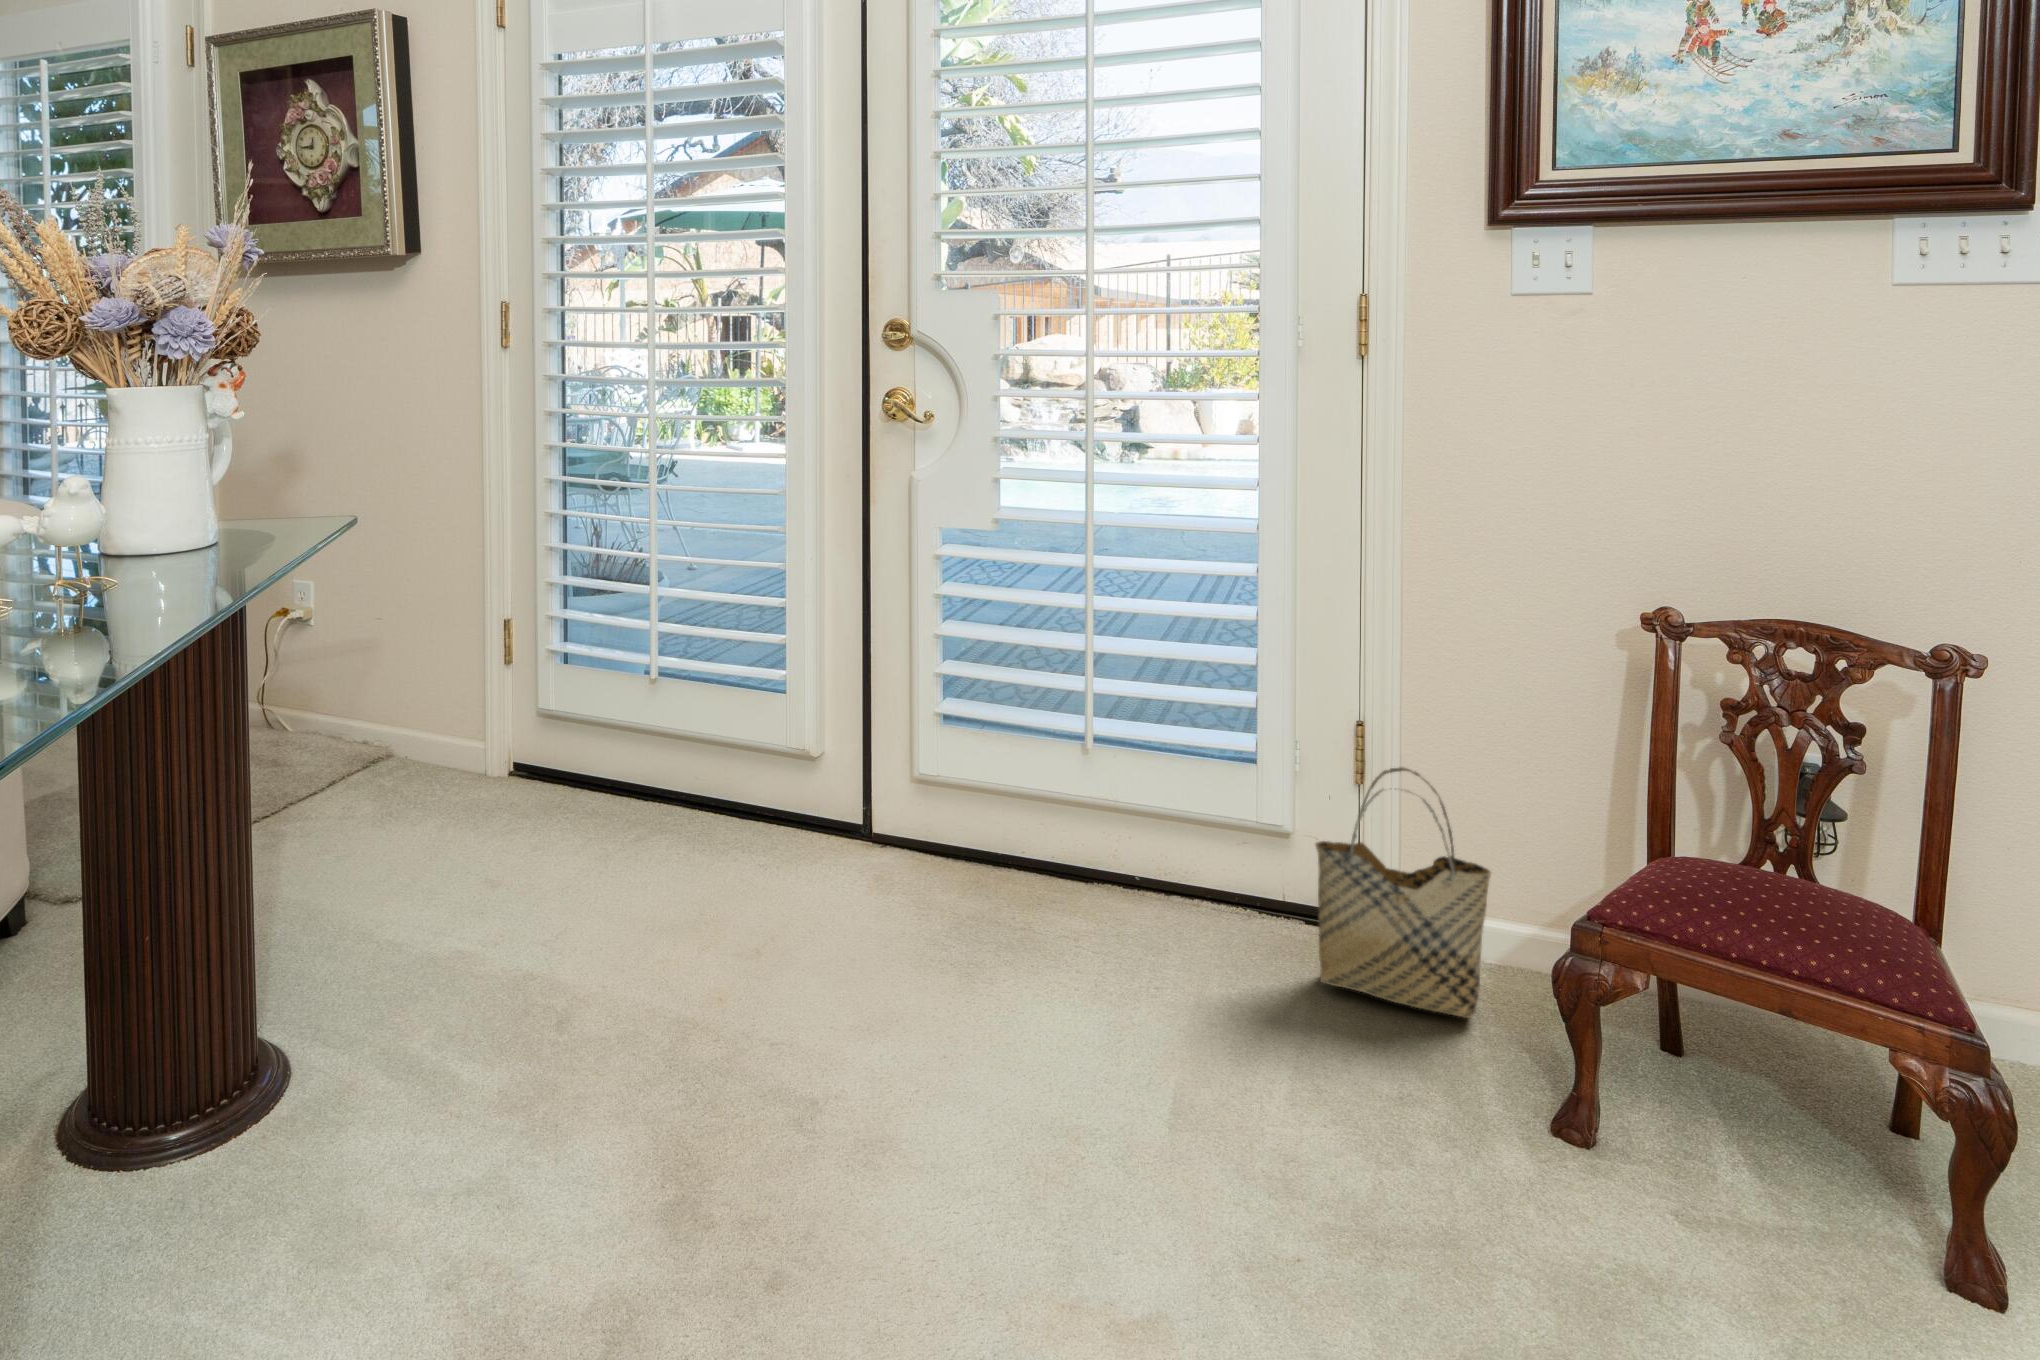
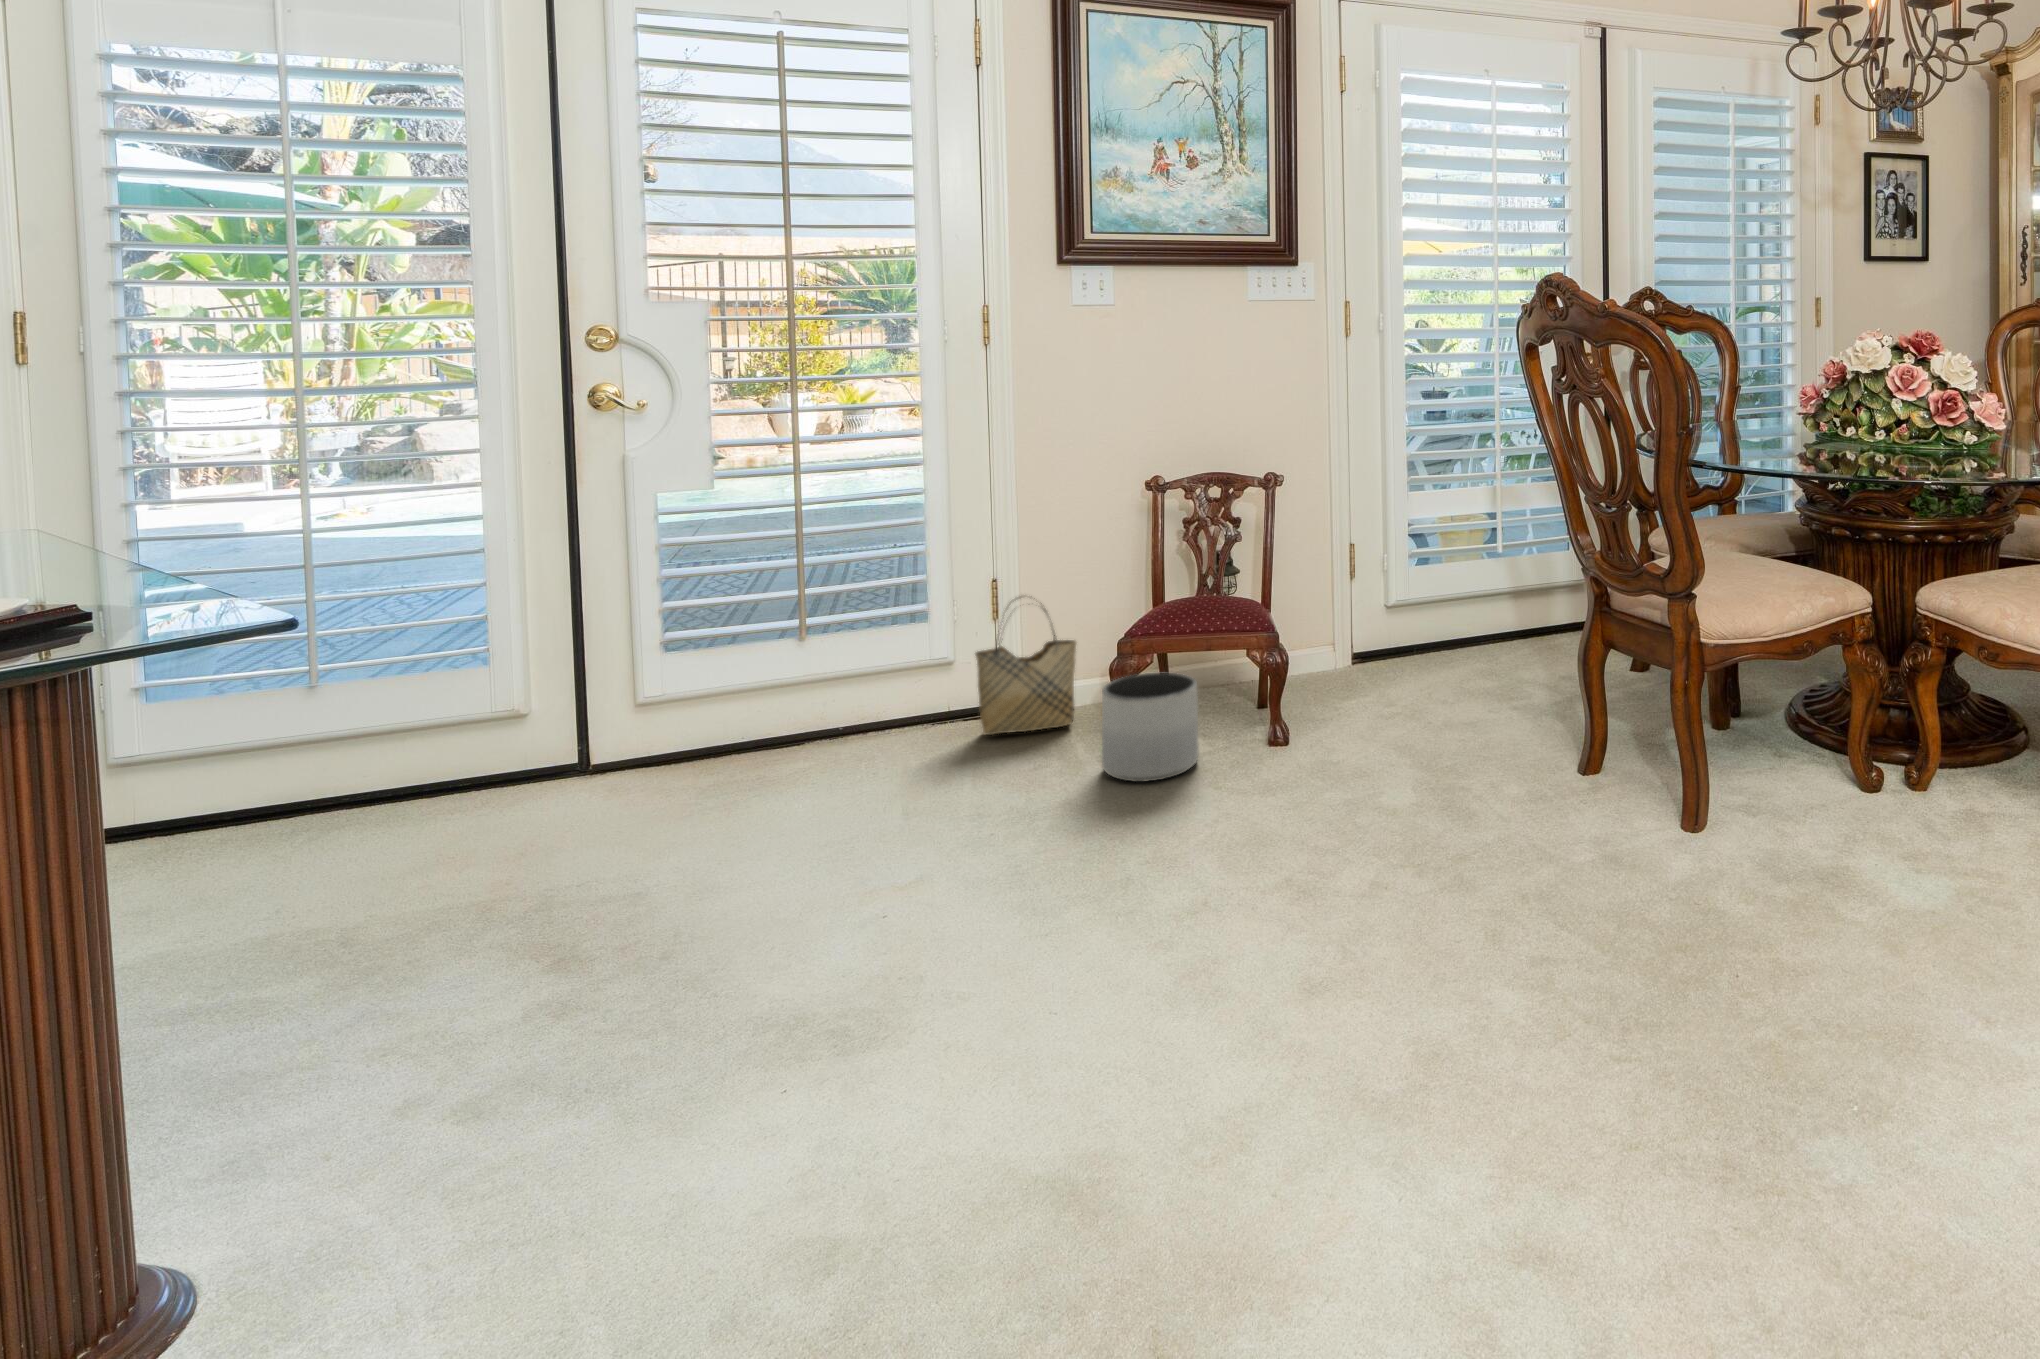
planter: none [1500,991,1723,1259] -> present [1102,673,1199,782]

